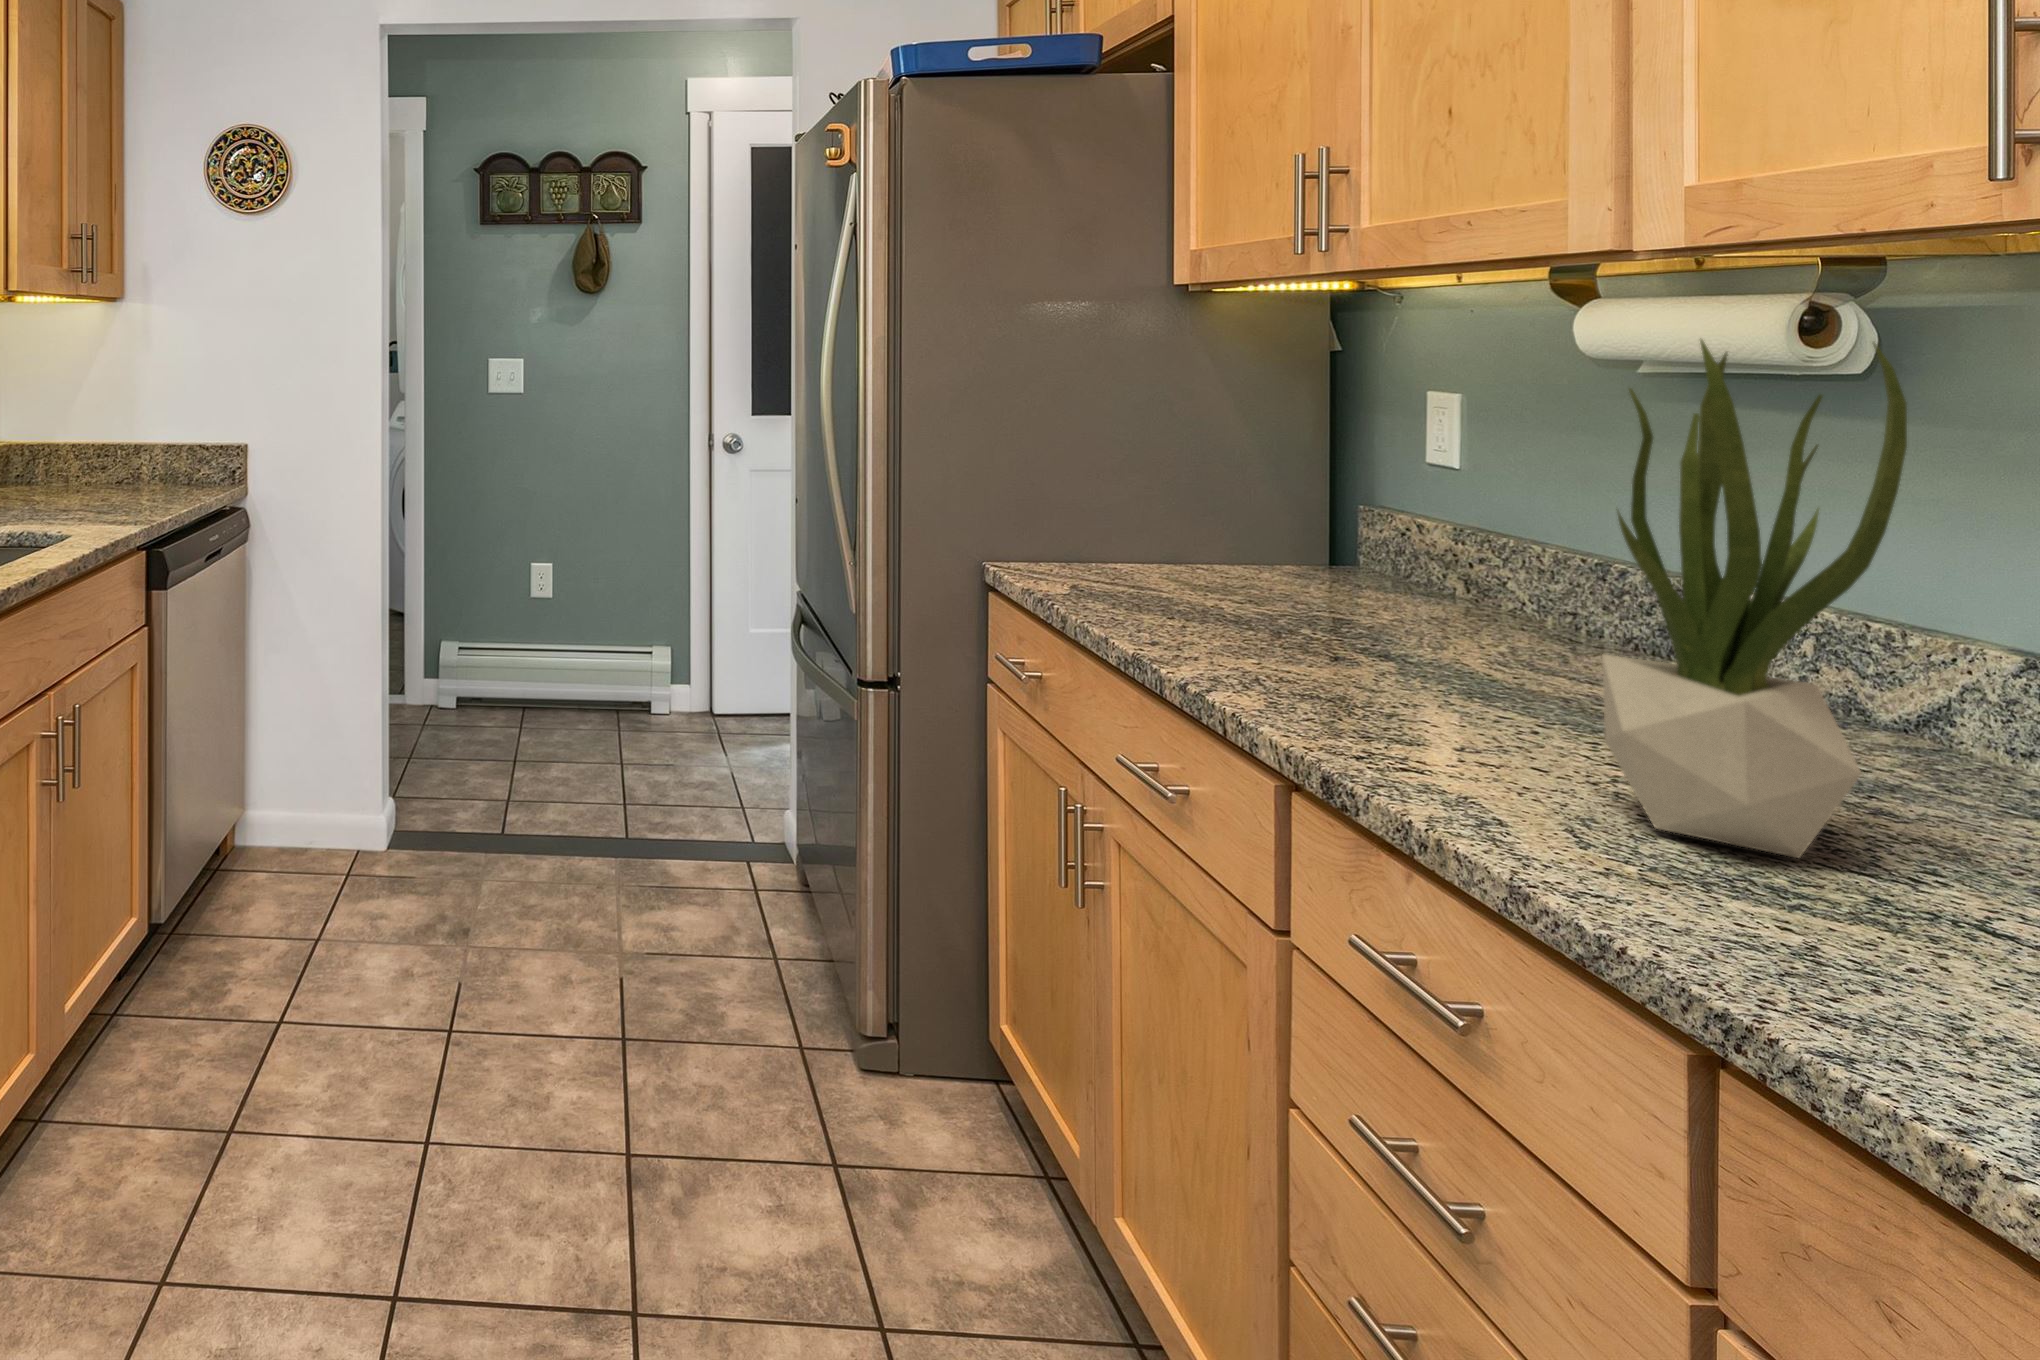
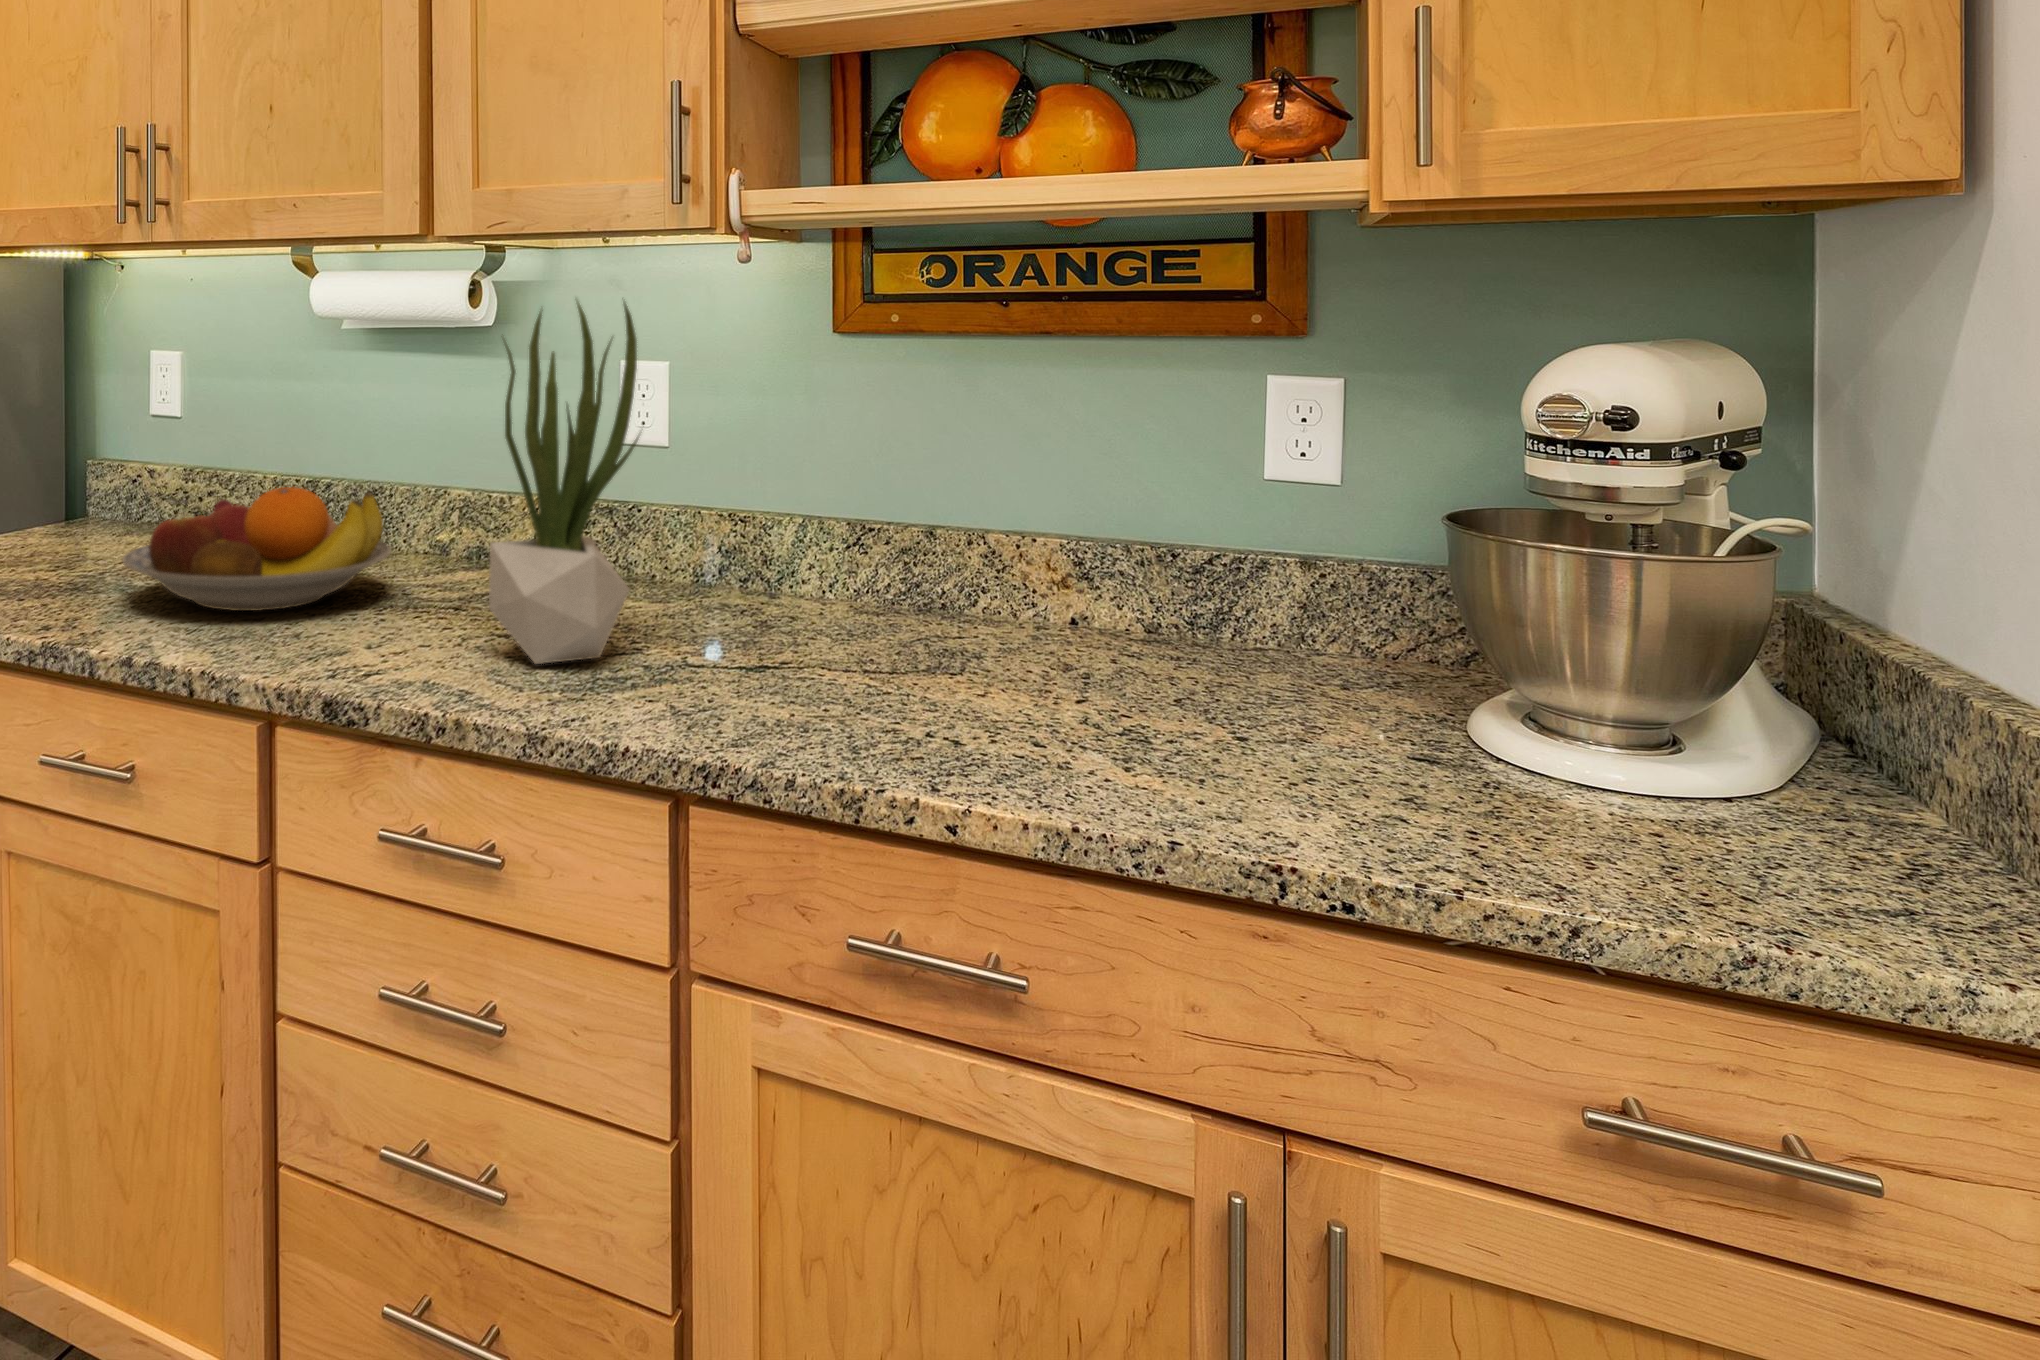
fruit bowl: none [1250,552,1615,693] -> present [122,487,391,611]

